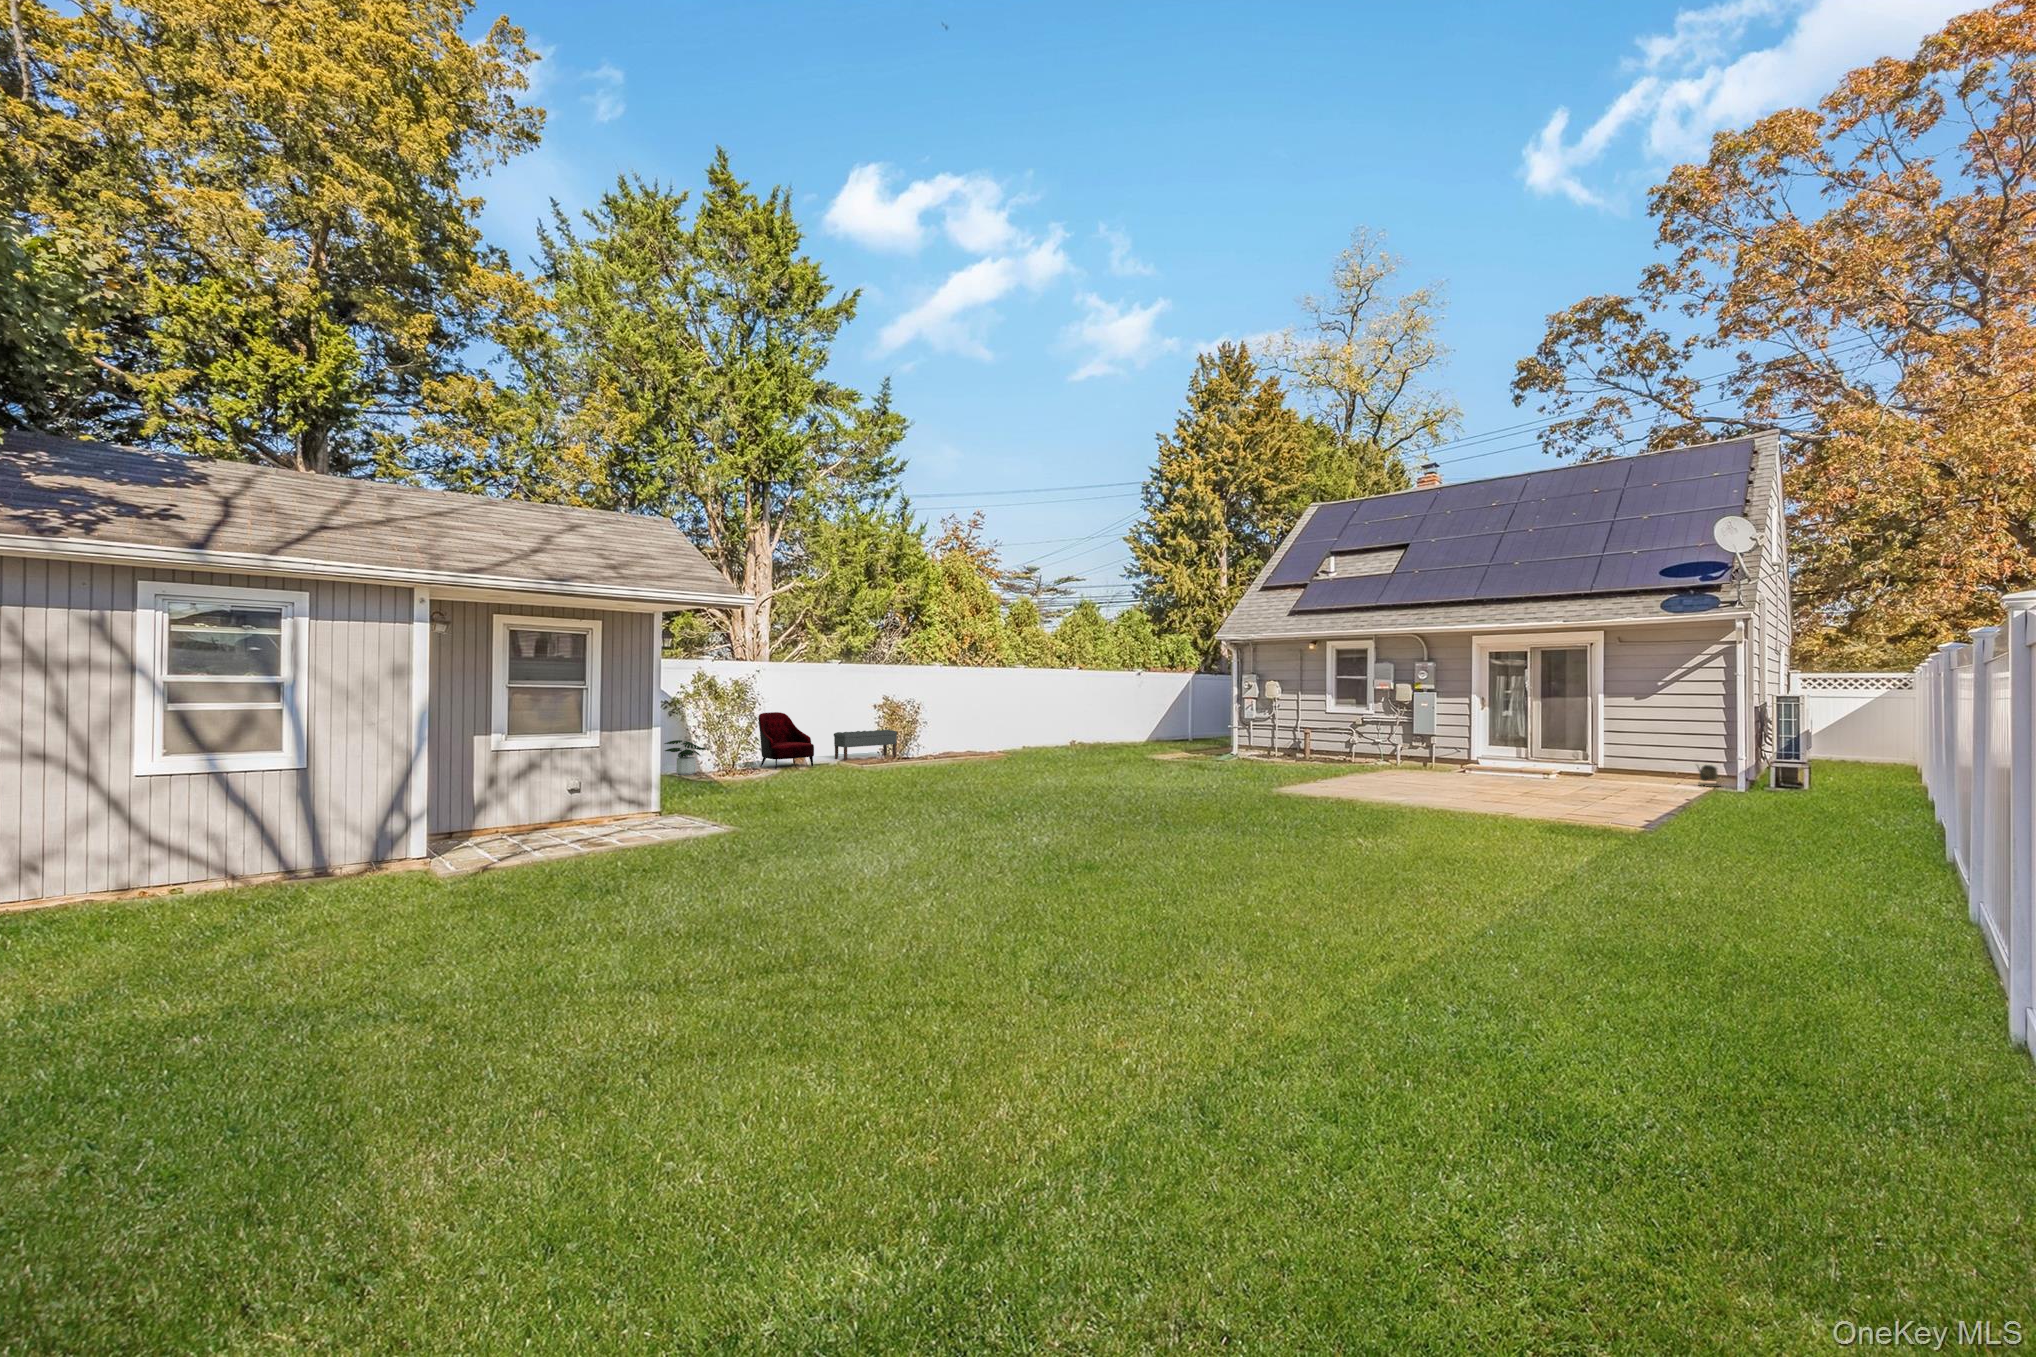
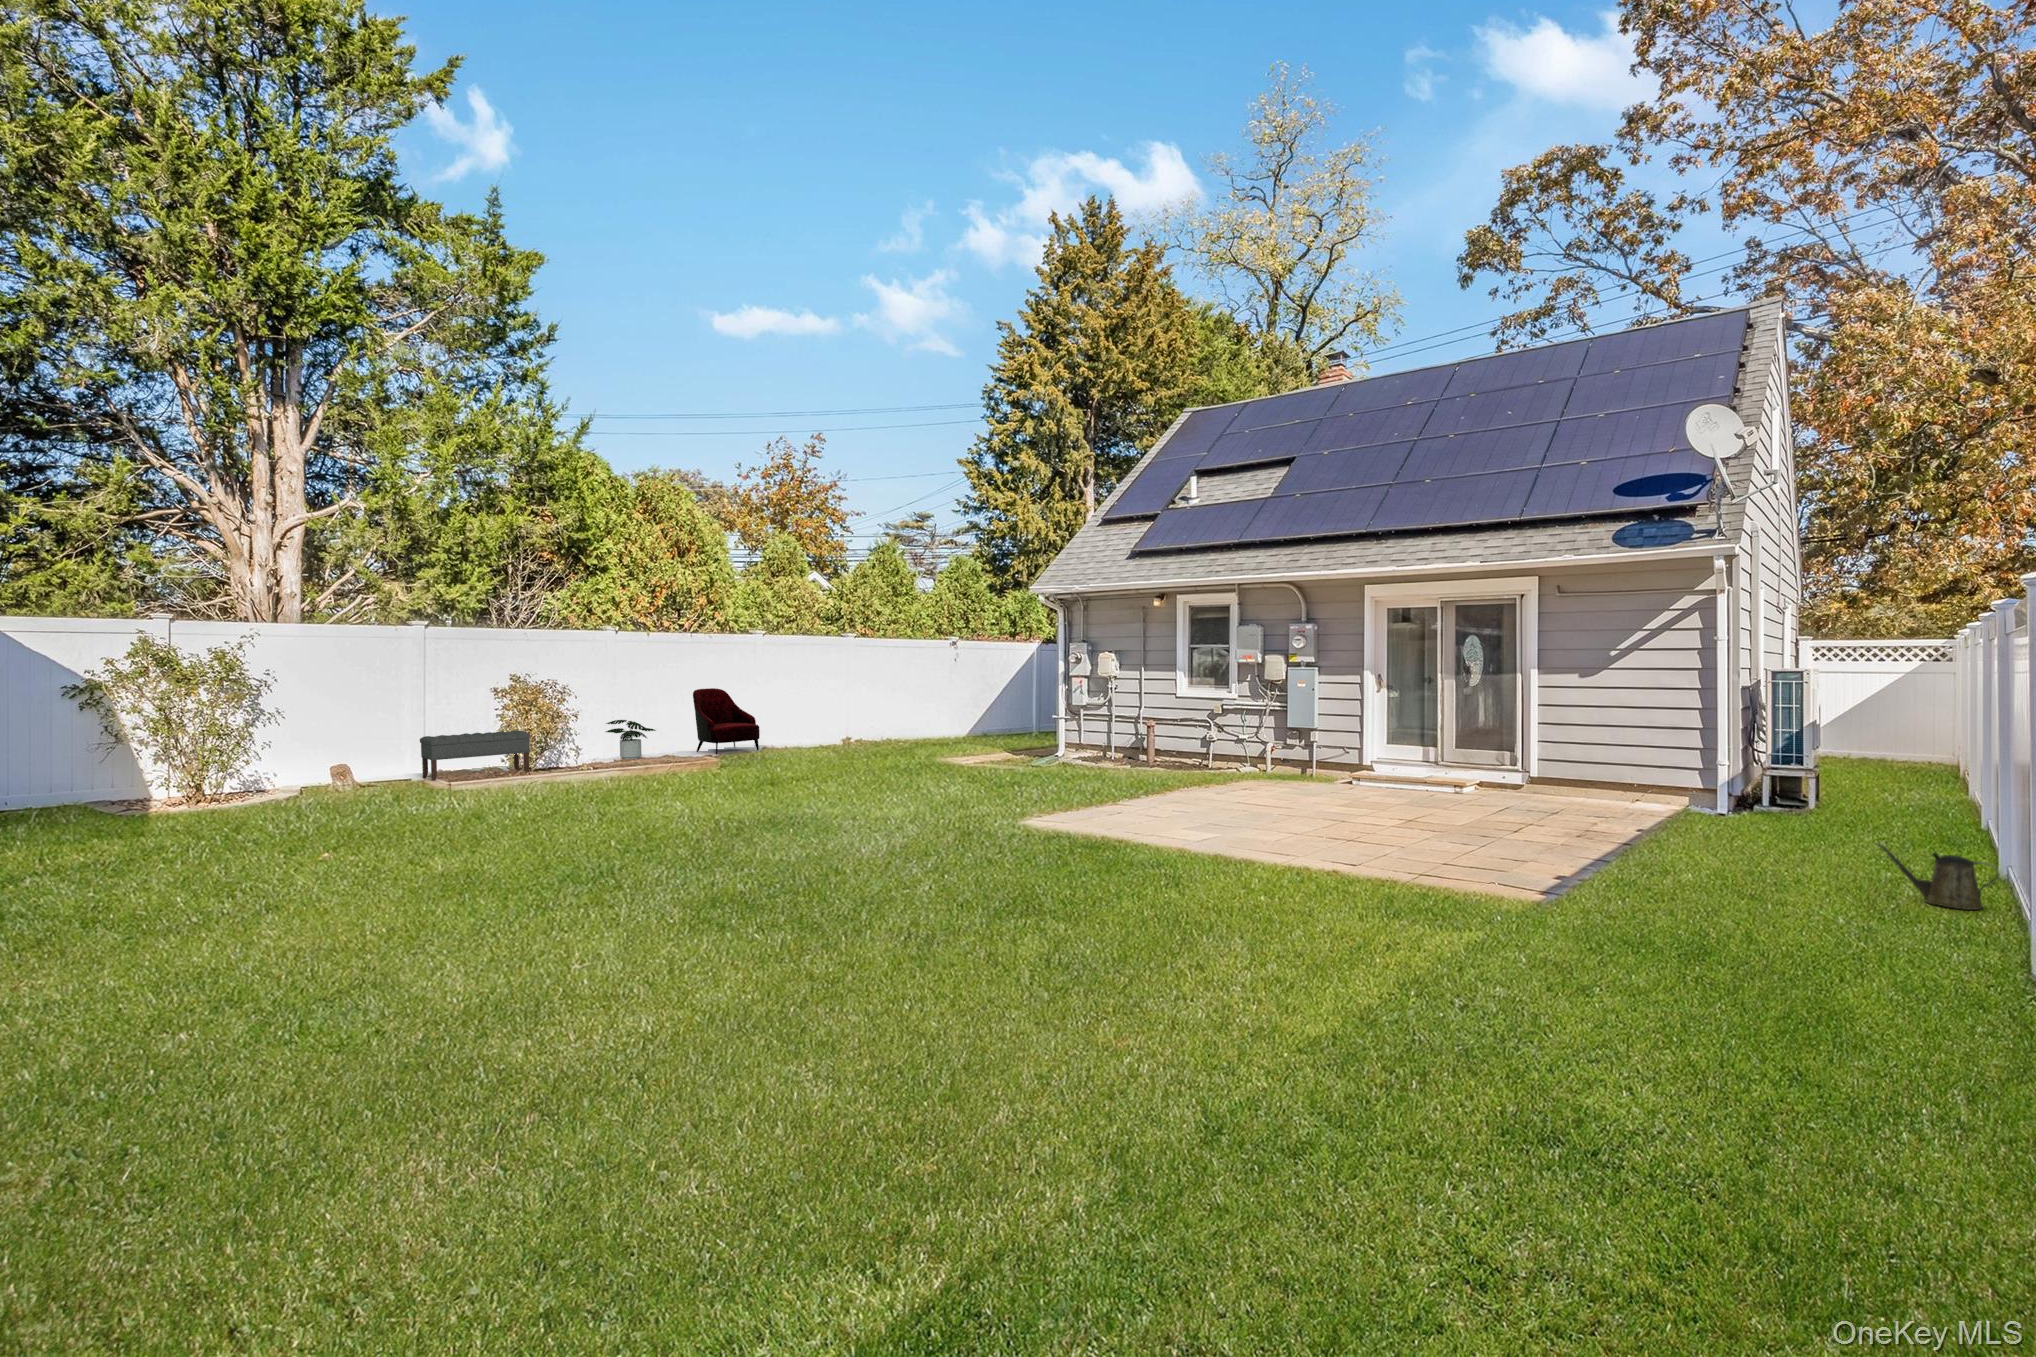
armchair: present [759,712,814,769] -> present [693,688,760,754]
potted plant: present [664,740,708,775] -> present [606,720,656,759]
watering can: present [1698,765,1719,787] -> present [1875,843,1998,910]

